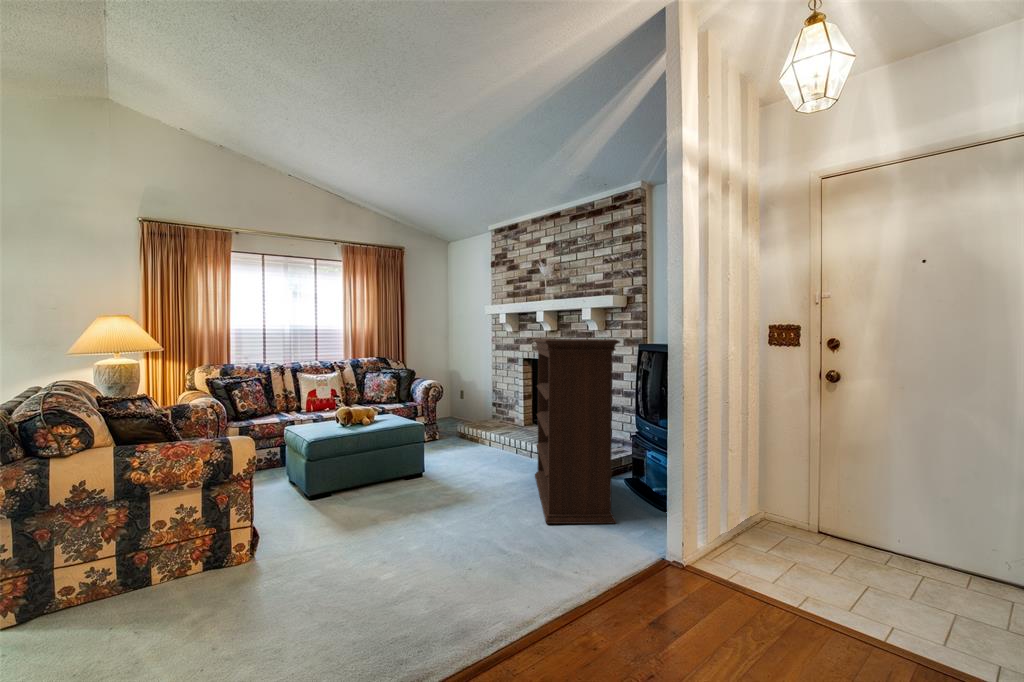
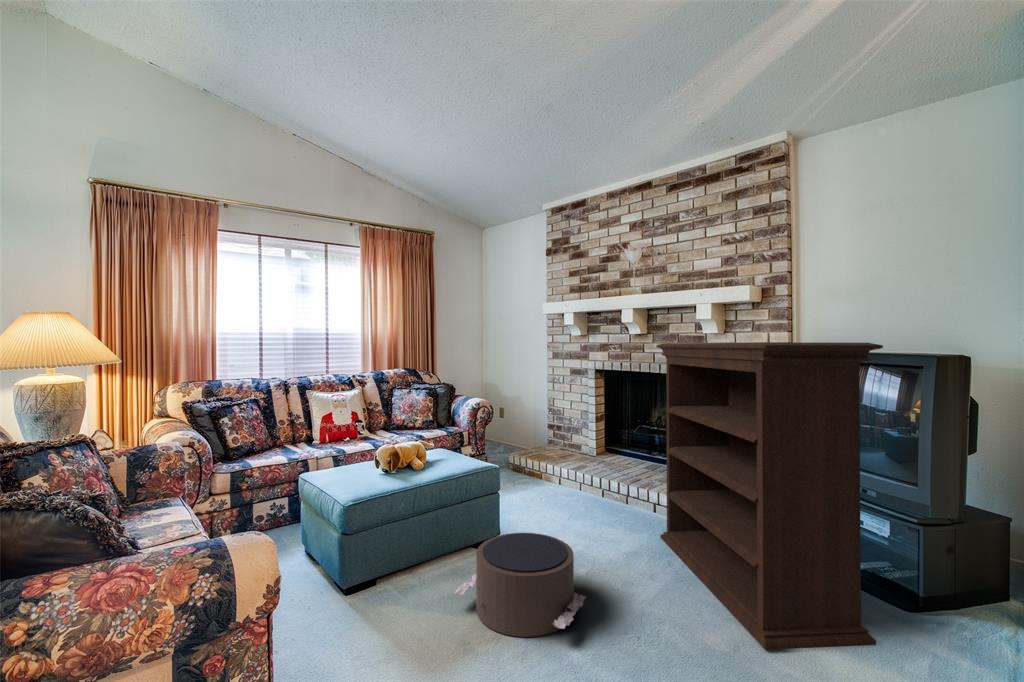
pouf: none [372,463,453,517] -> present [454,533,586,637]

